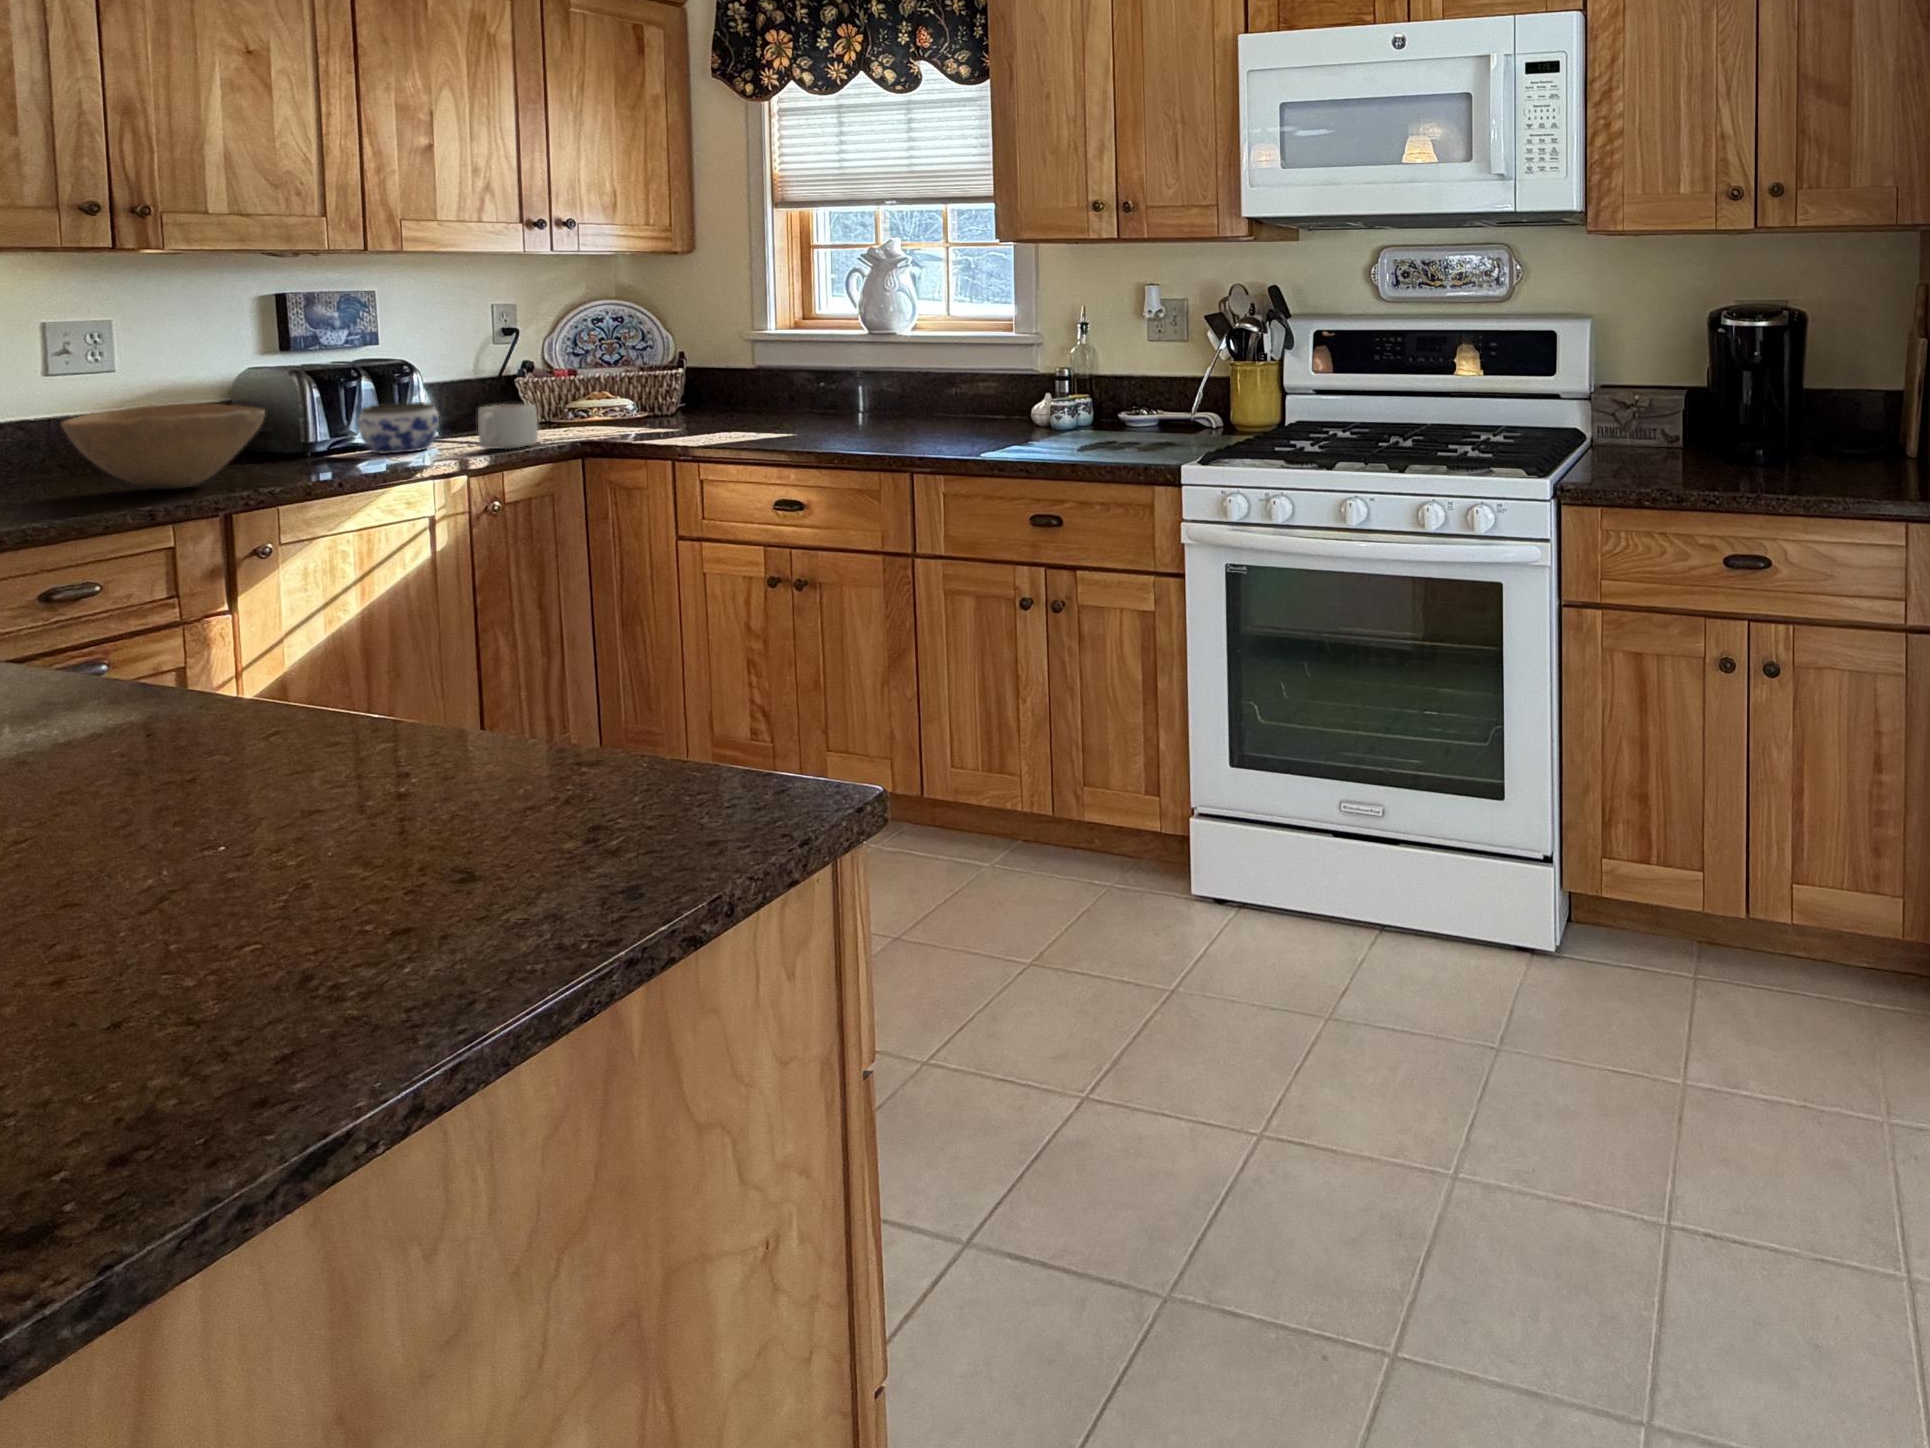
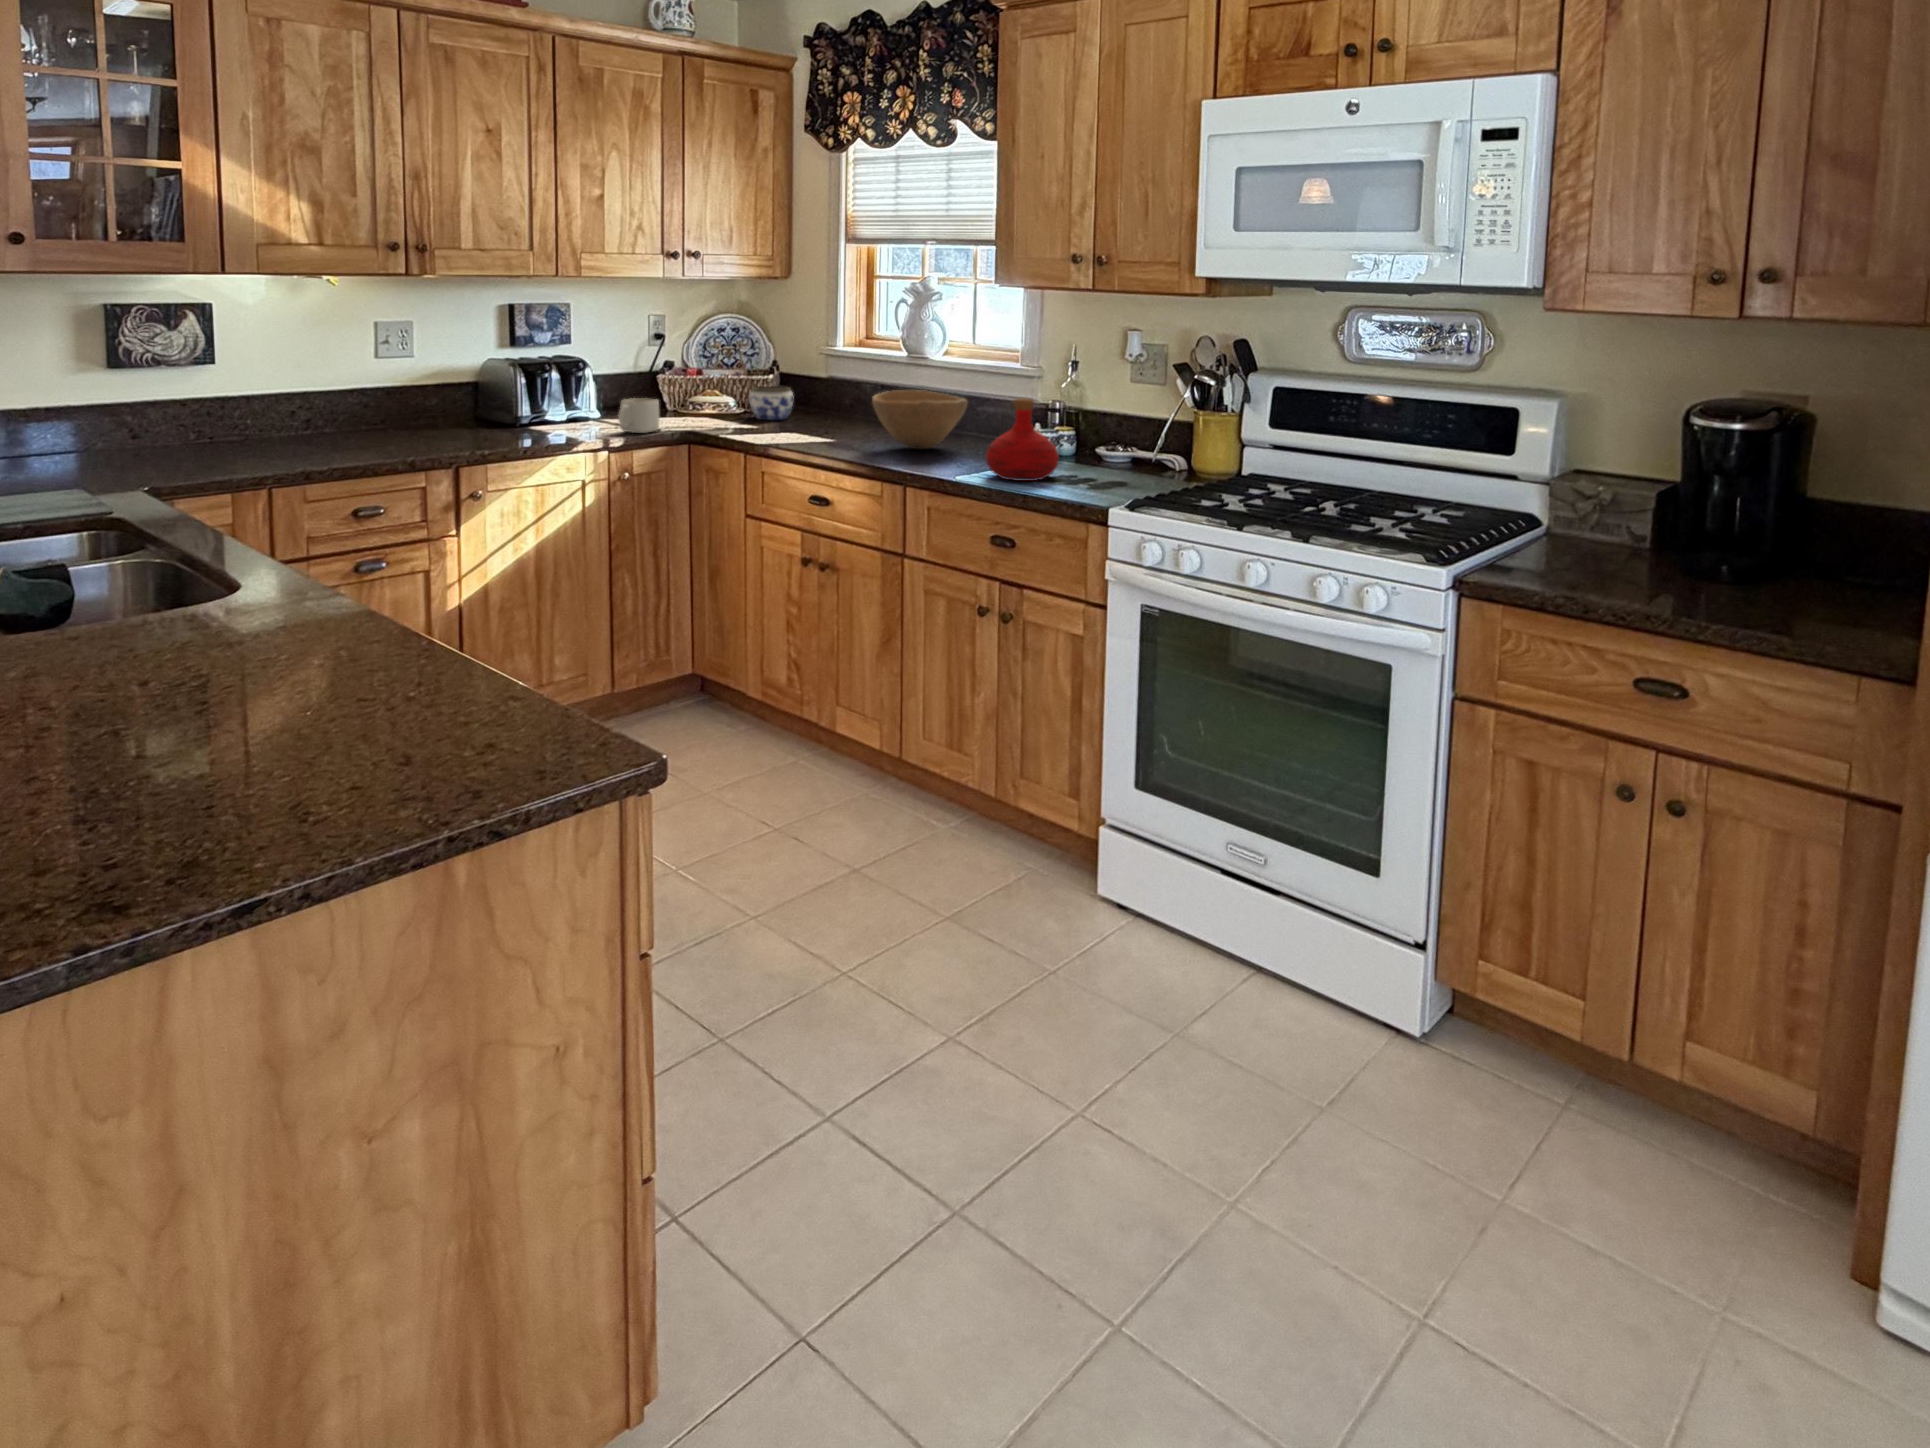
bottle: none [1015,359,1098,451] -> present [986,398,1059,481]
jar: present [358,402,439,454] -> present [749,386,793,420]
bowl: present [61,403,265,489] -> present [872,390,968,449]

